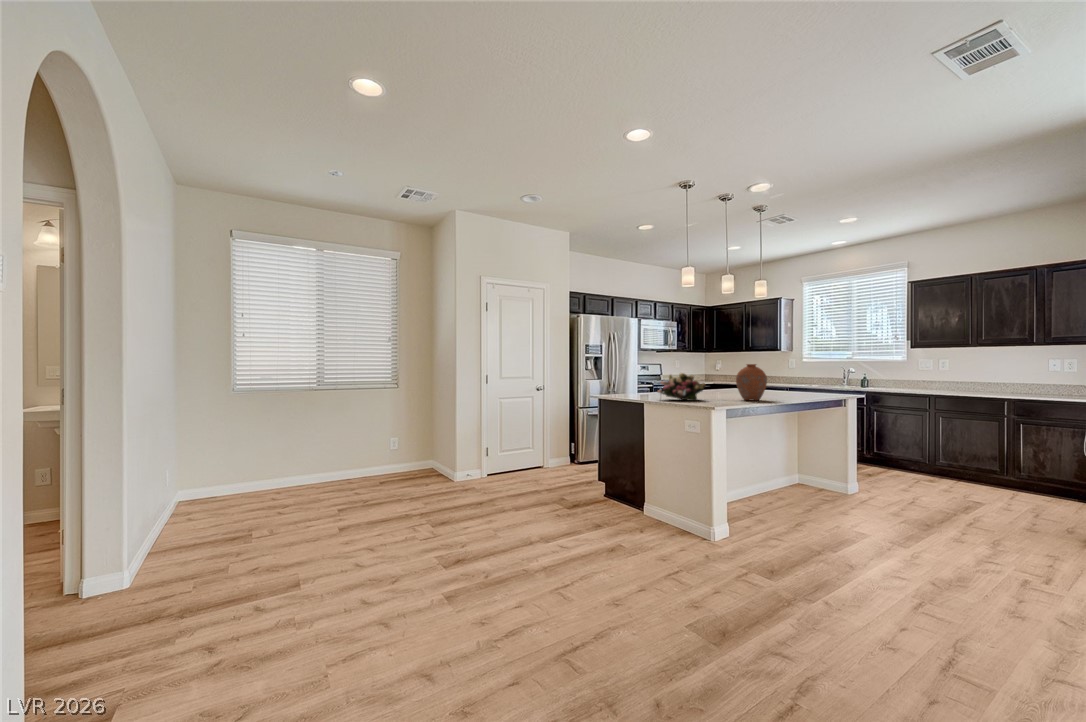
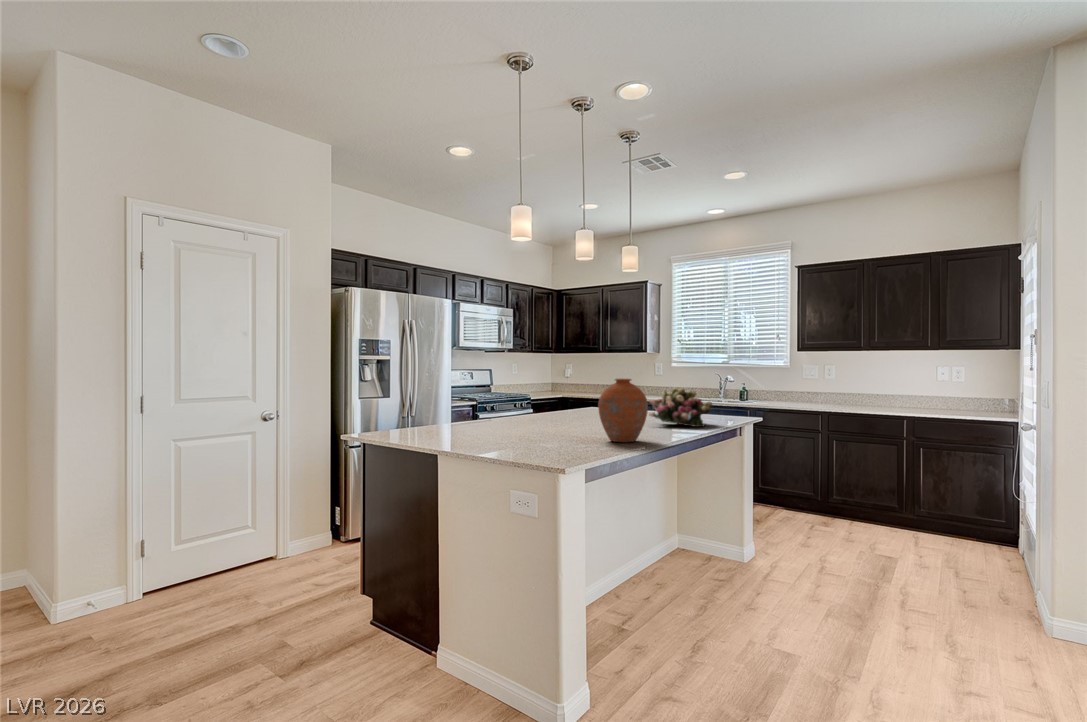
flower arrangement: present [658,373,706,401] -> present [649,387,713,427]

